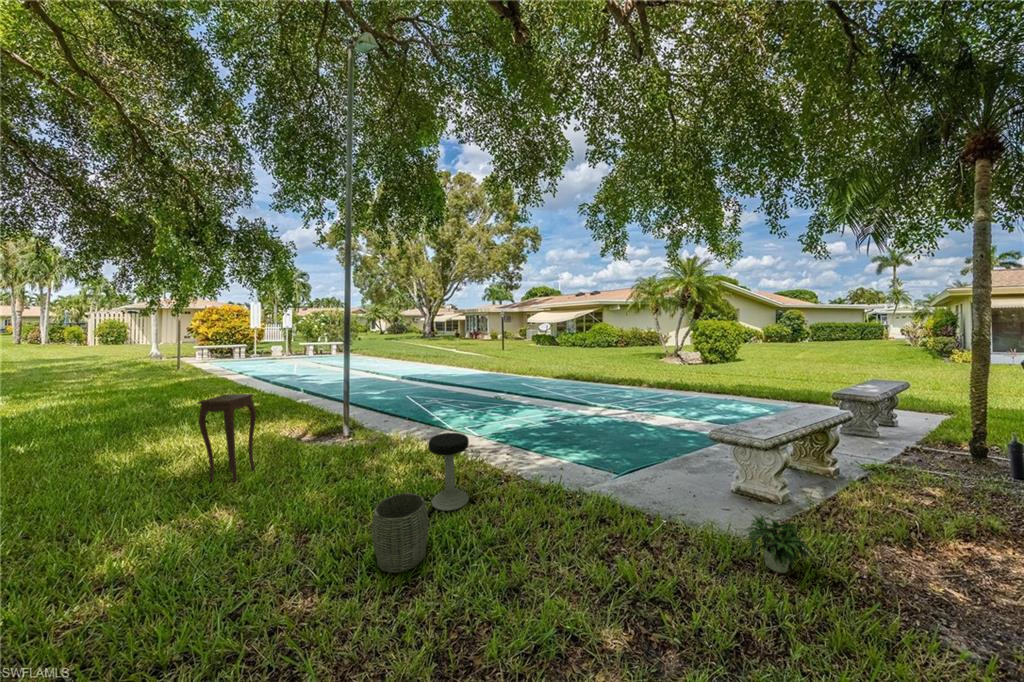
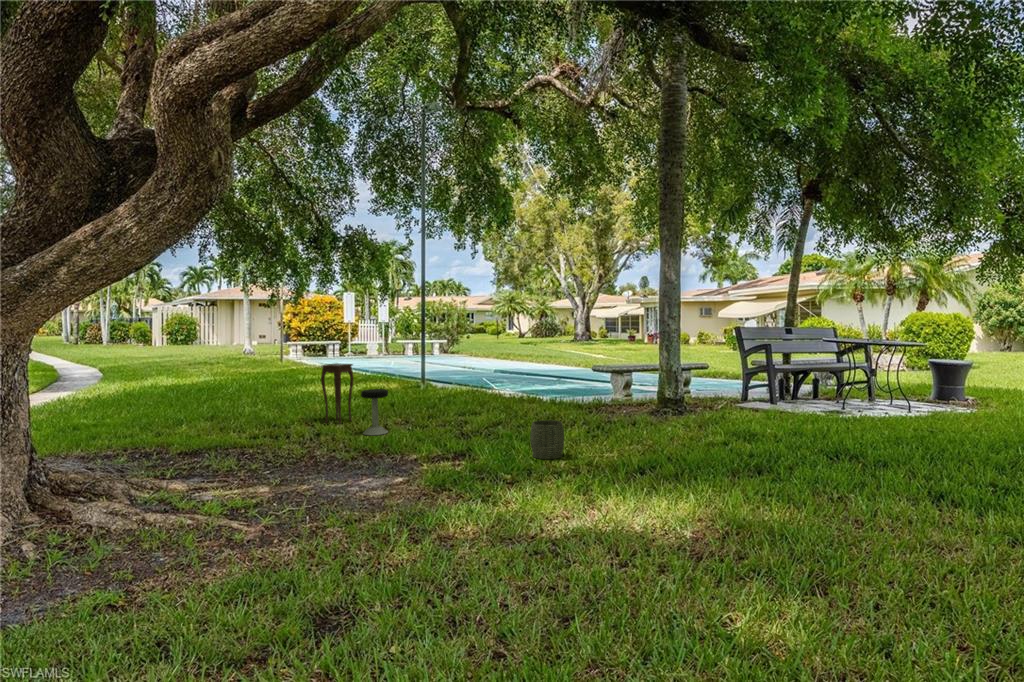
stool: present [428,433,469,511] -> present [361,389,388,435]
woven basket: present [372,493,428,573] -> present [531,420,564,459]
potted plant: present [738,514,814,573] -> none [611,436,655,471]

